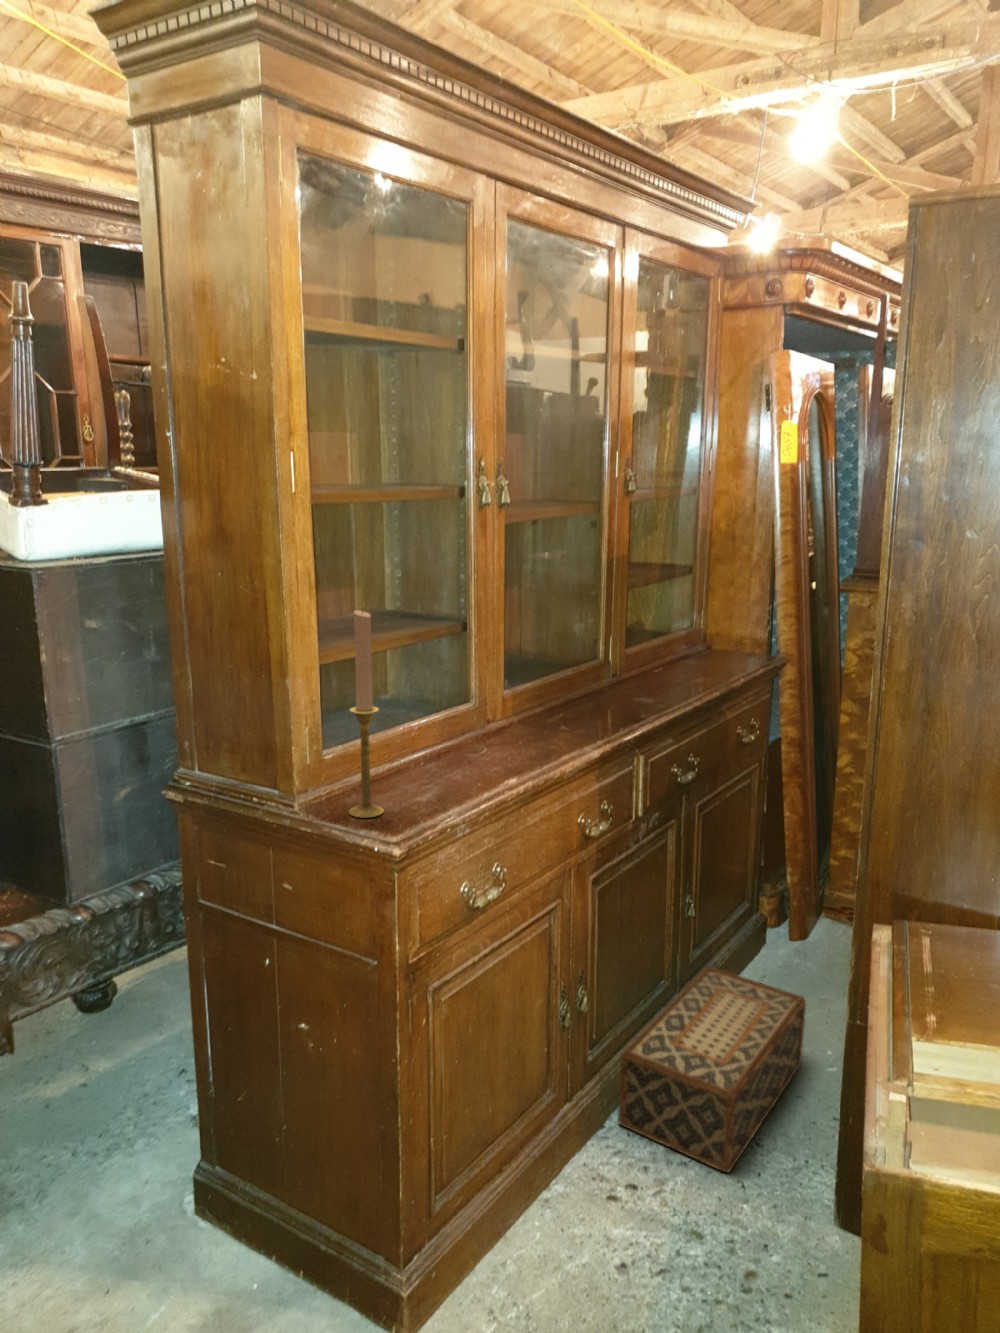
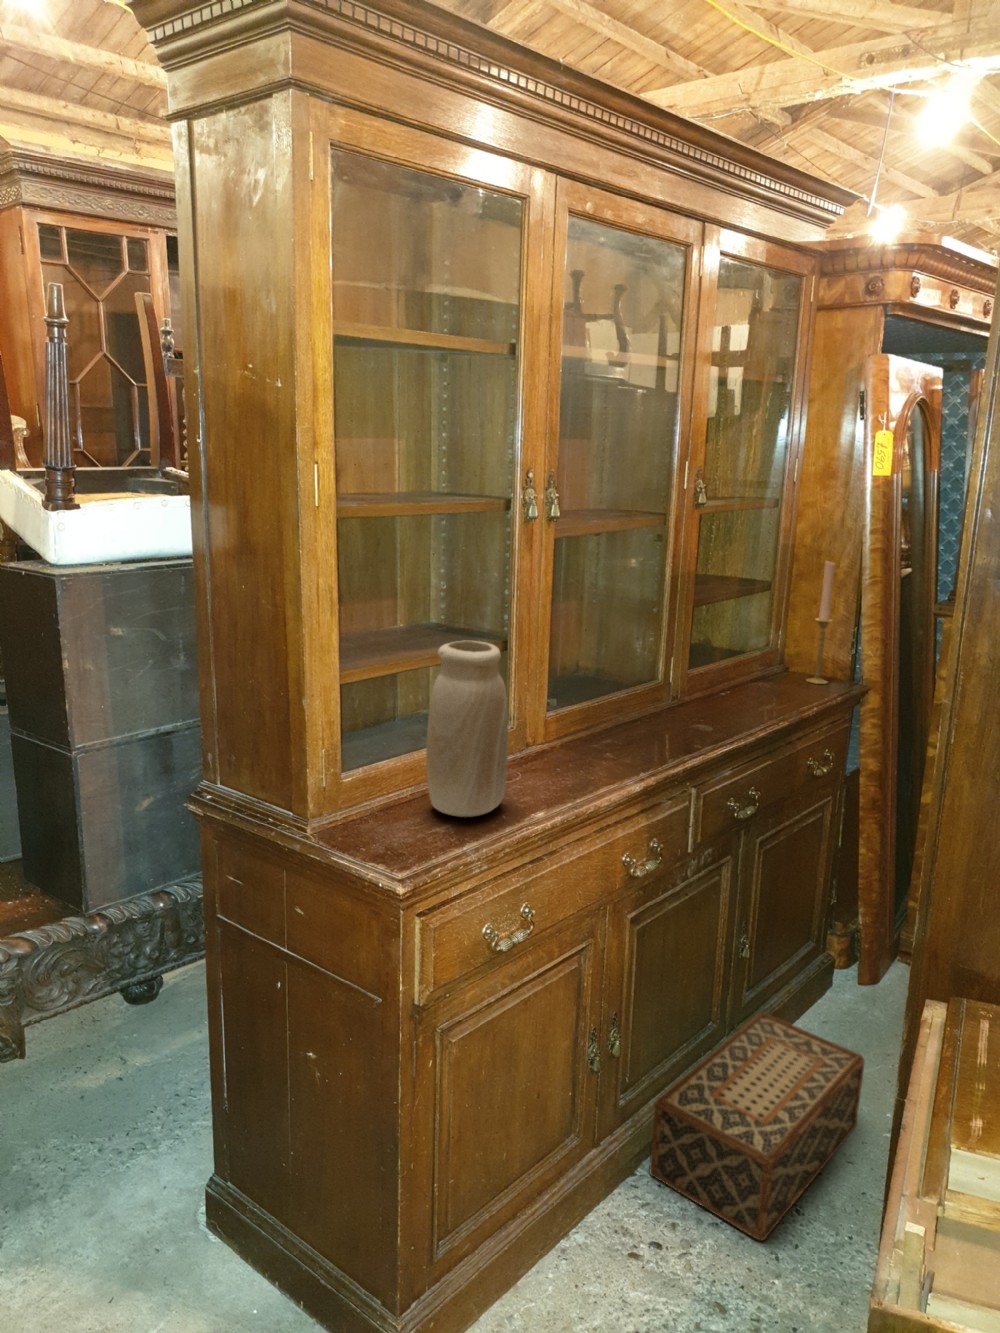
candlestick: present [349,611,384,818] -> present [807,561,835,684]
vase: none [402,619,478,787] -> present [426,641,508,817]

